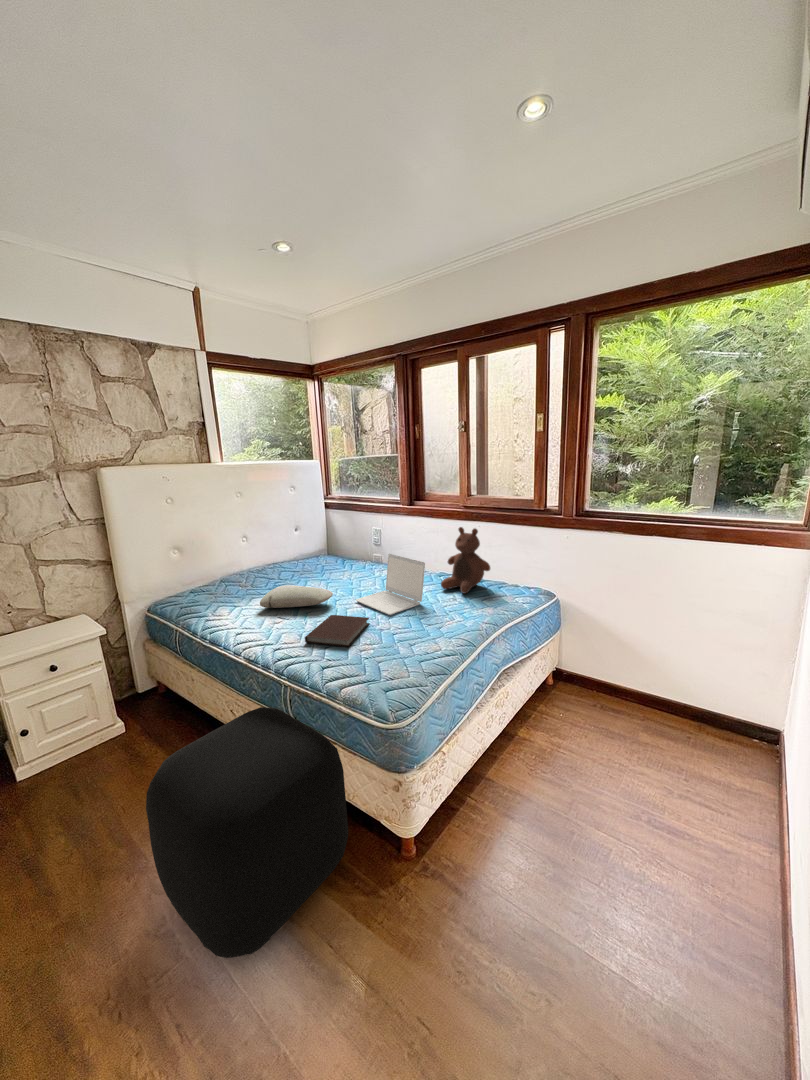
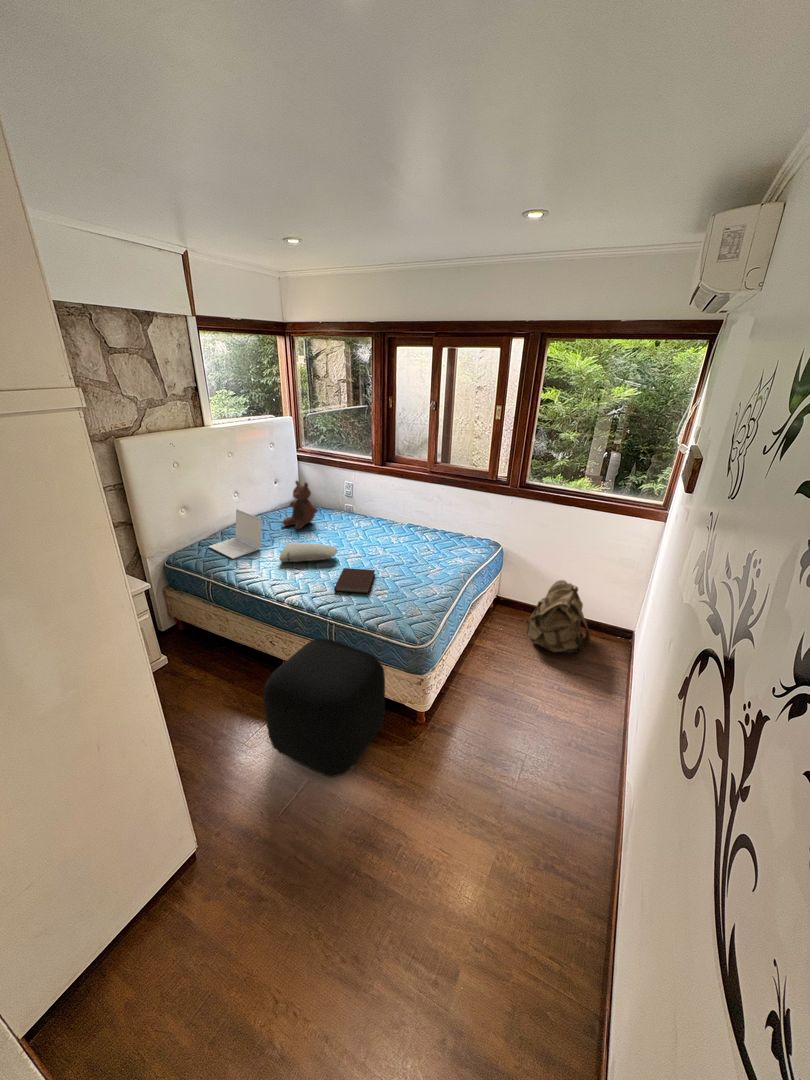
stuffed bear: present [441,527,490,593] -> present [283,481,318,529]
laptop: present [356,554,425,615] -> present [209,509,262,559]
backpack: none [598,640,706,762] -> present [527,580,590,654]

